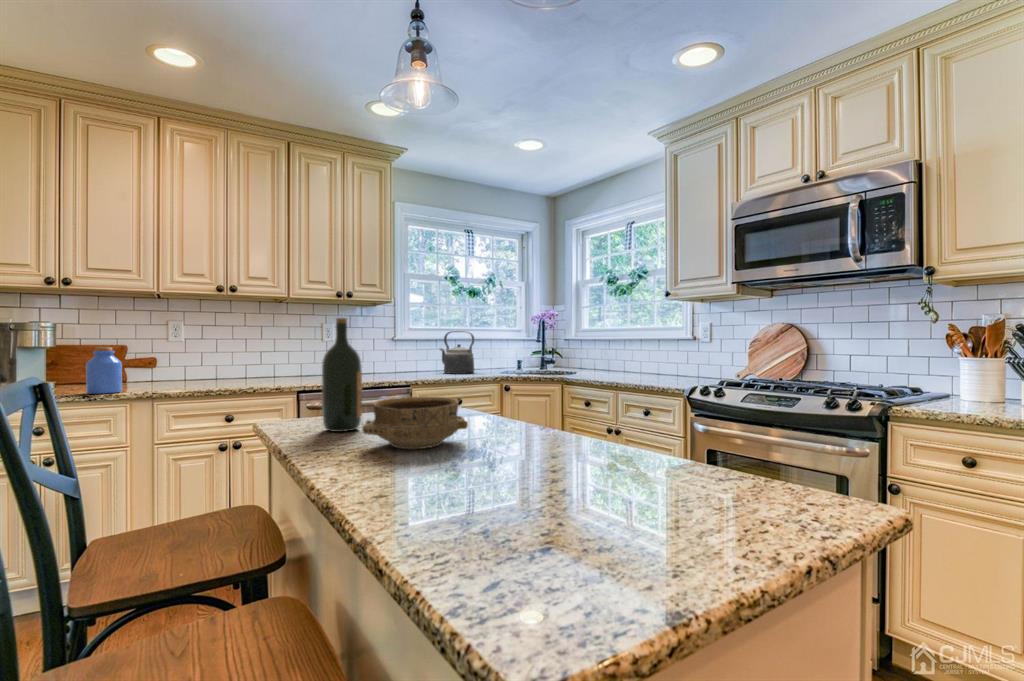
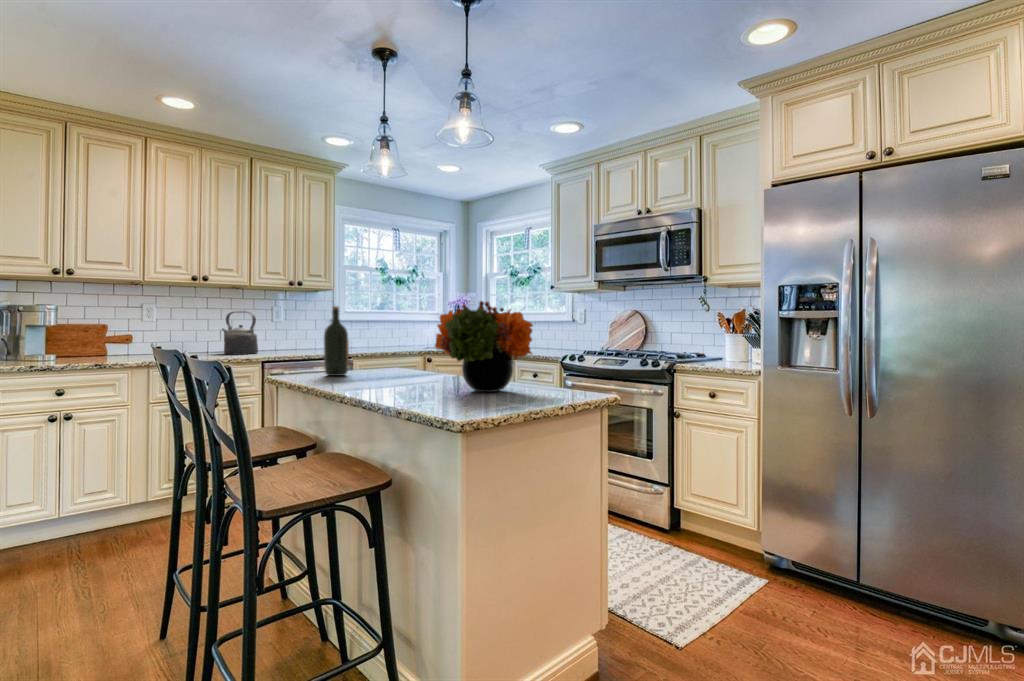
flower arrangement: none [482,297,710,504] -> present [435,301,533,392]
kettle: present [440,331,474,374] -> present [222,311,258,354]
jar: present [86,347,122,394] -> none [99,325,127,362]
ceramic bowl: present [362,397,468,449] -> none [359,354,419,381]

